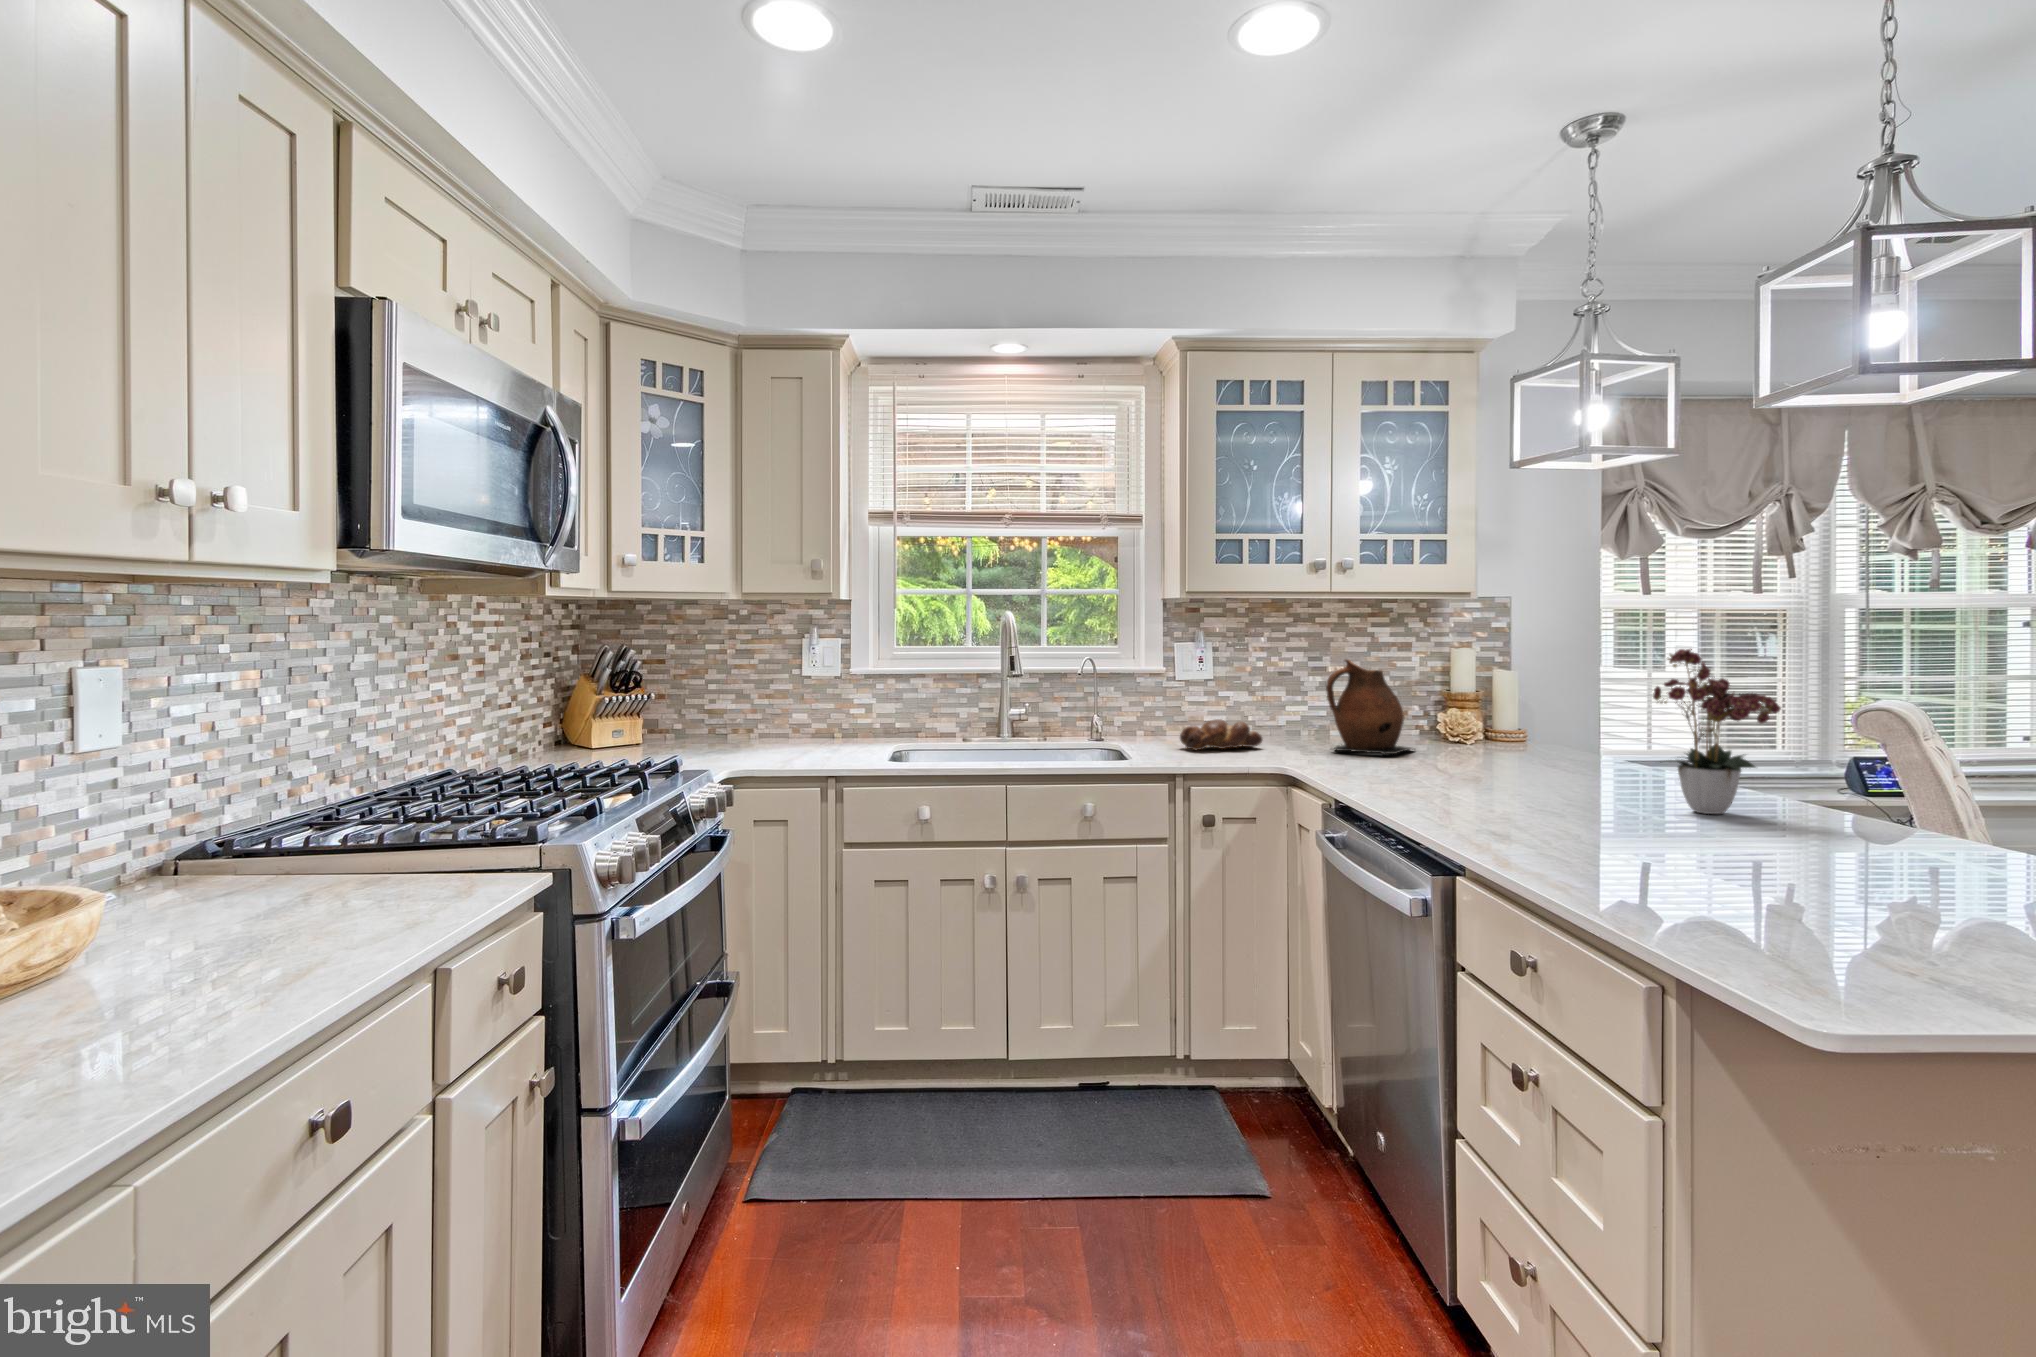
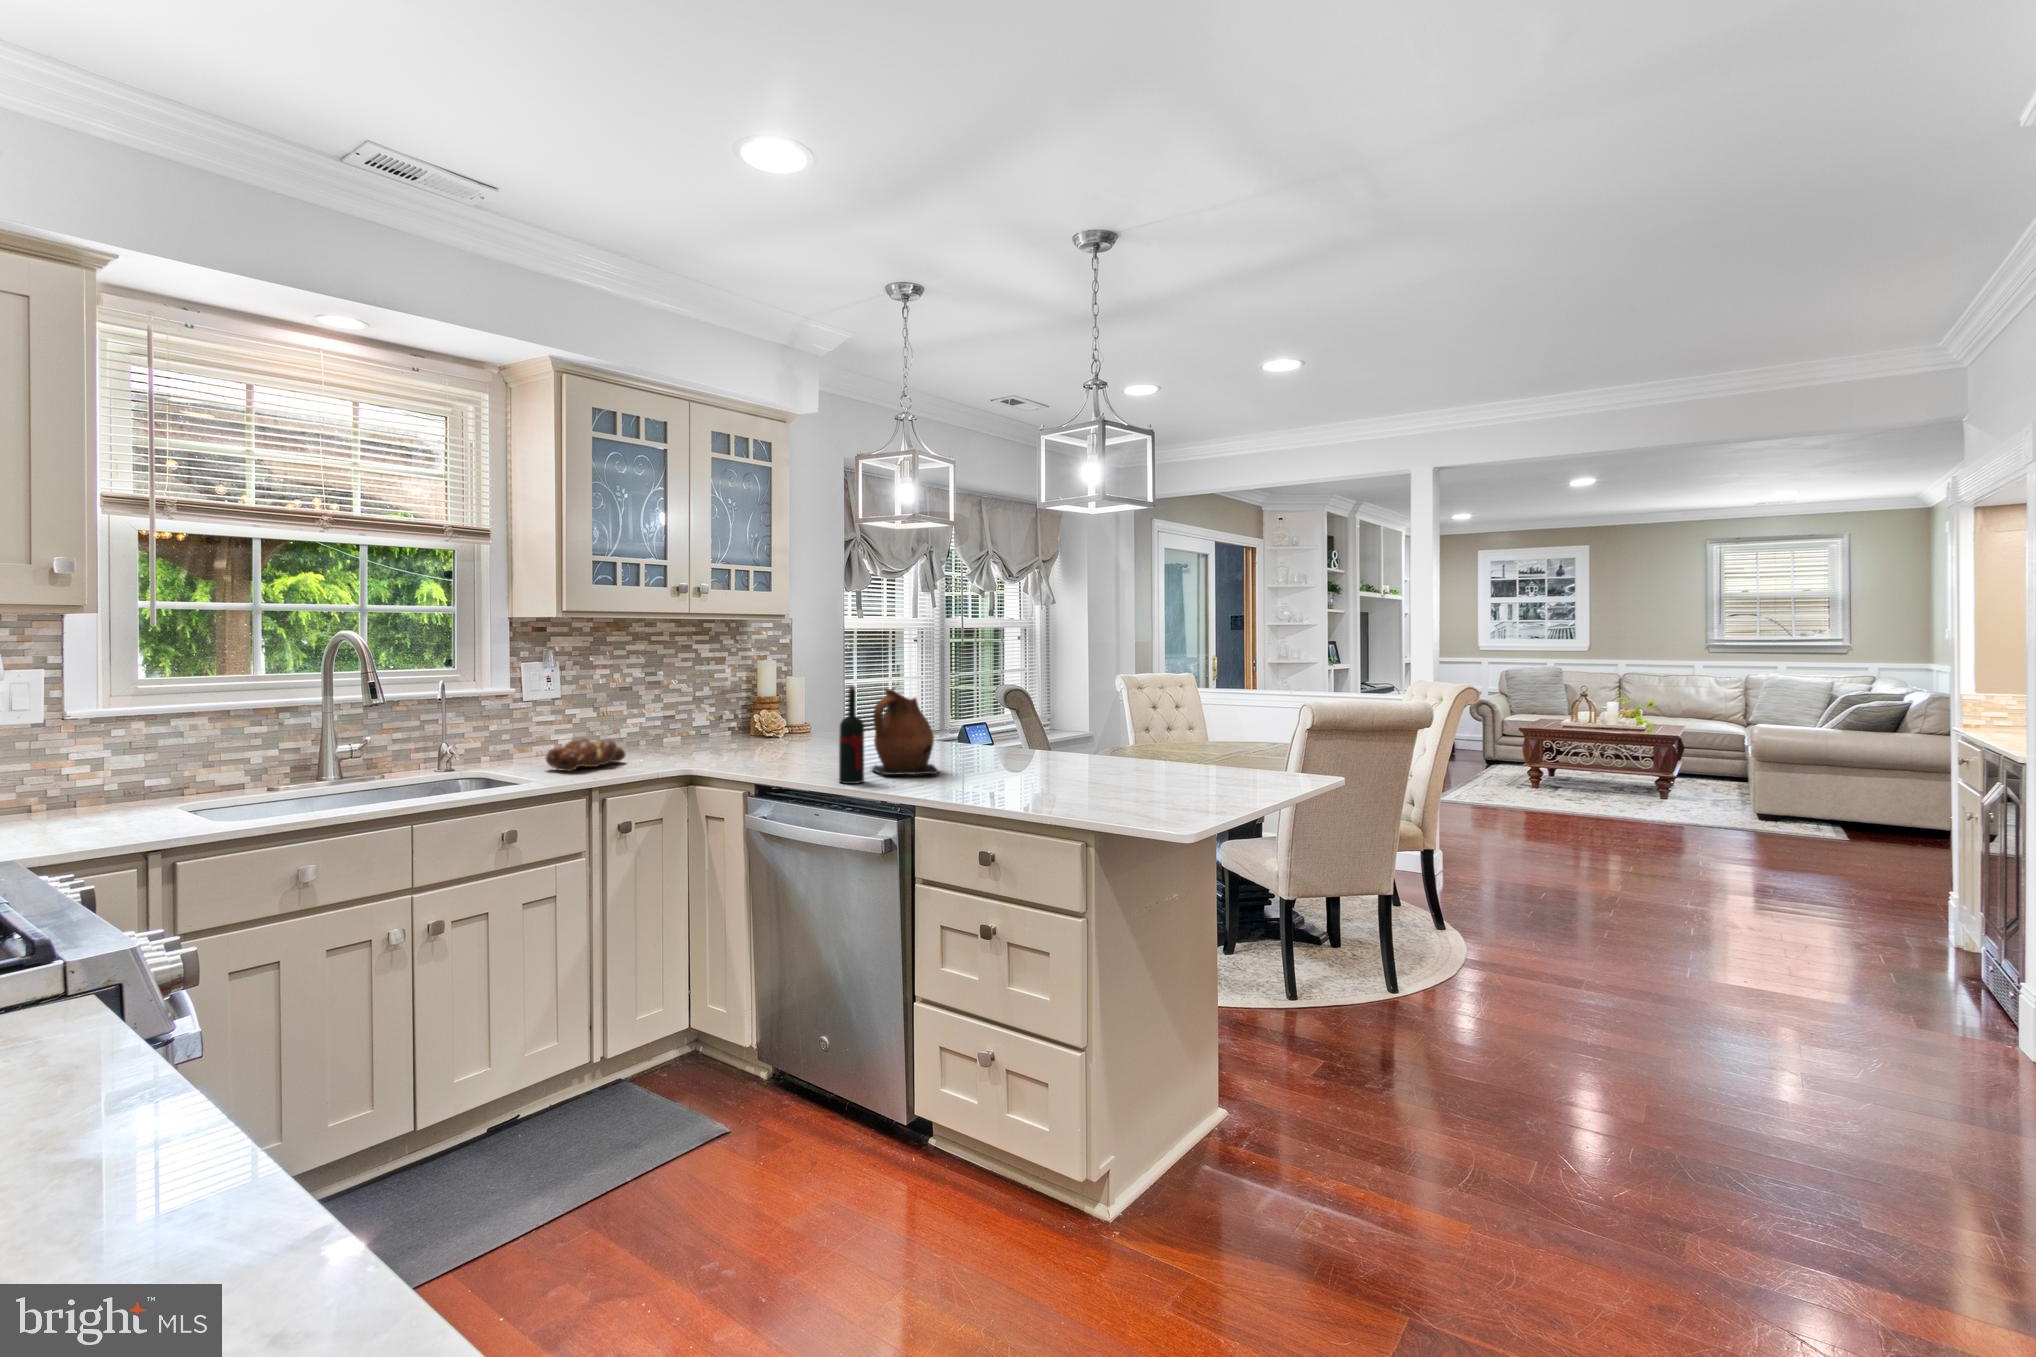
flower arrangement: present [1653,649,1781,814] -> none [966,673,1038,784]
ceramic pitcher: present [1326,660,1415,754] -> present [872,689,939,775]
wine bottle: none [1458,660,1495,790] -> present [839,686,864,784]

